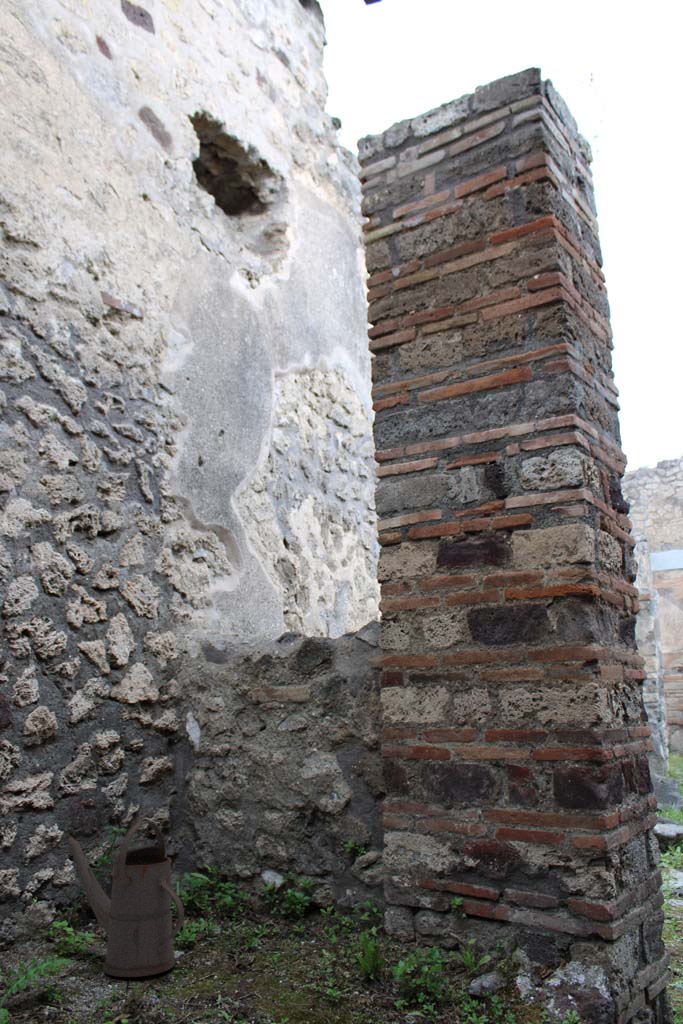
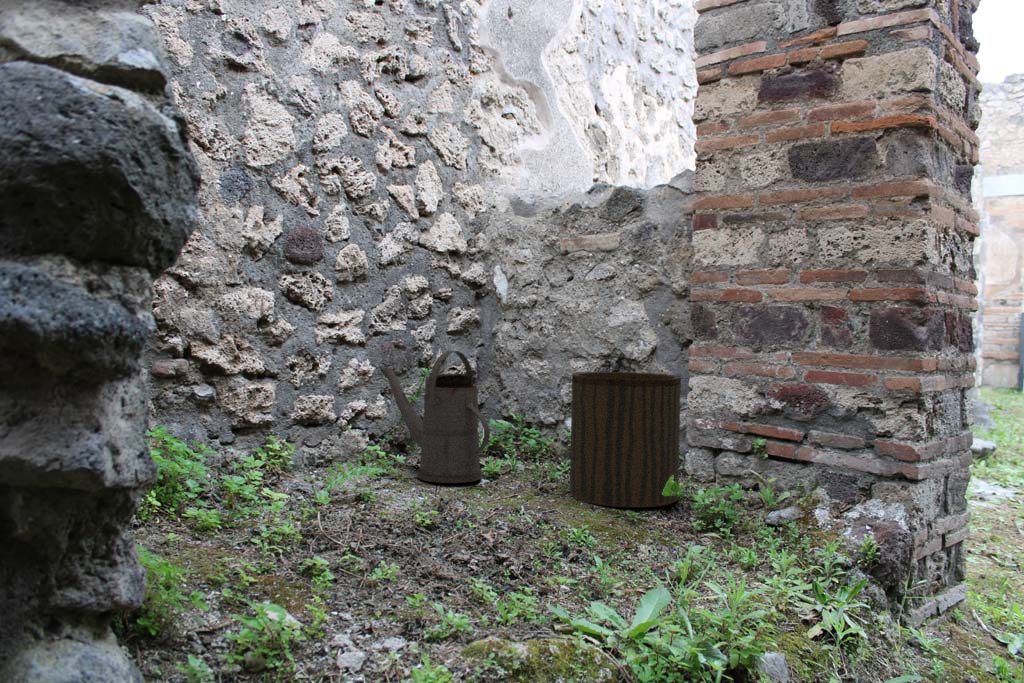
stool: none [270,830,383,991] -> present [570,372,681,507]

